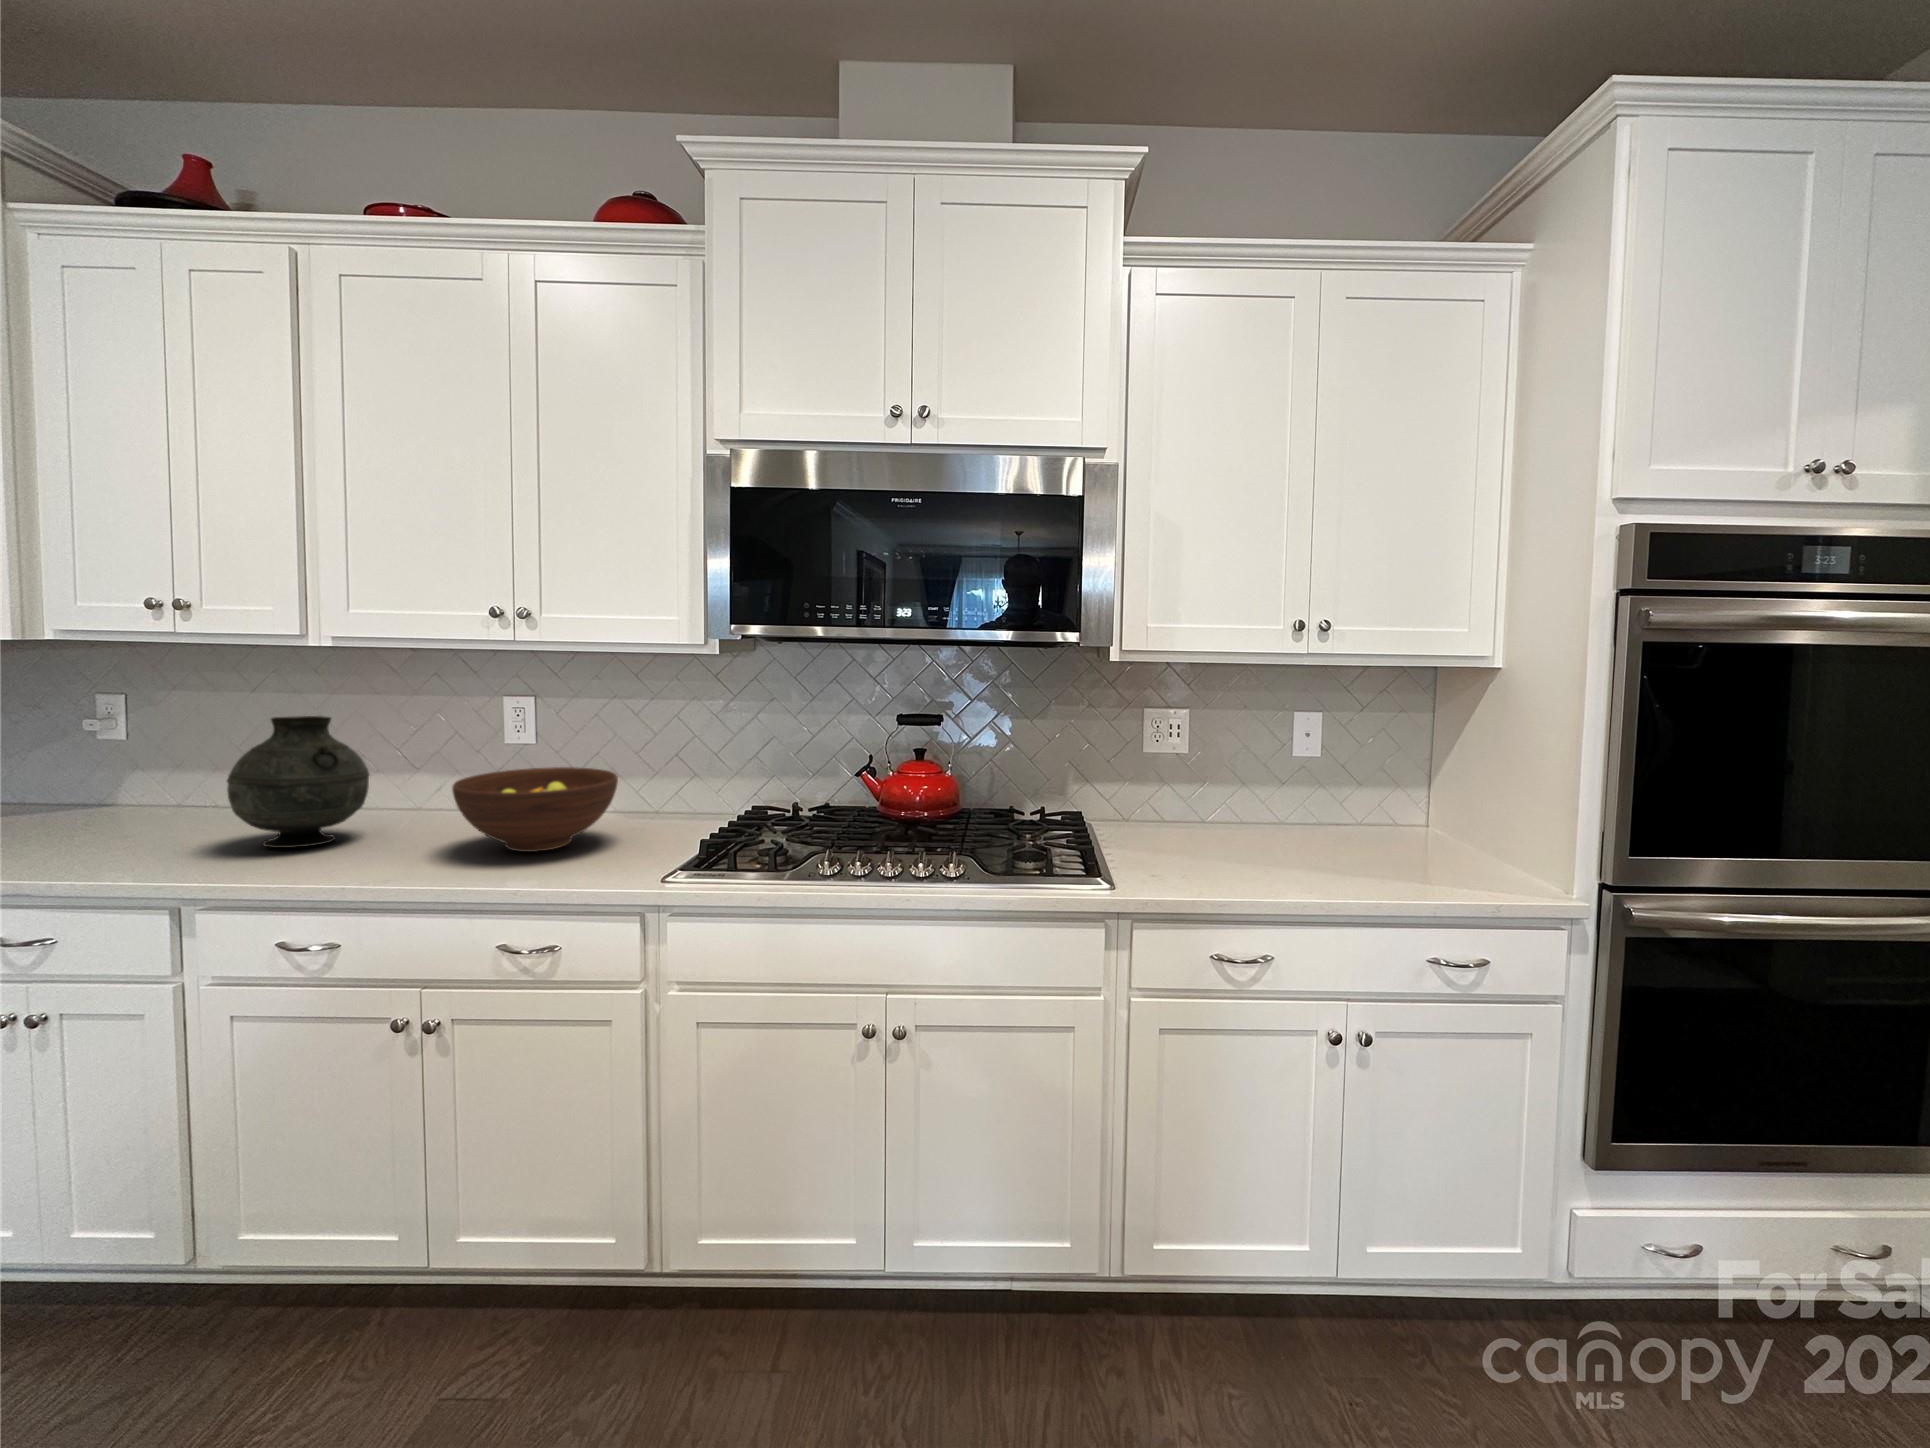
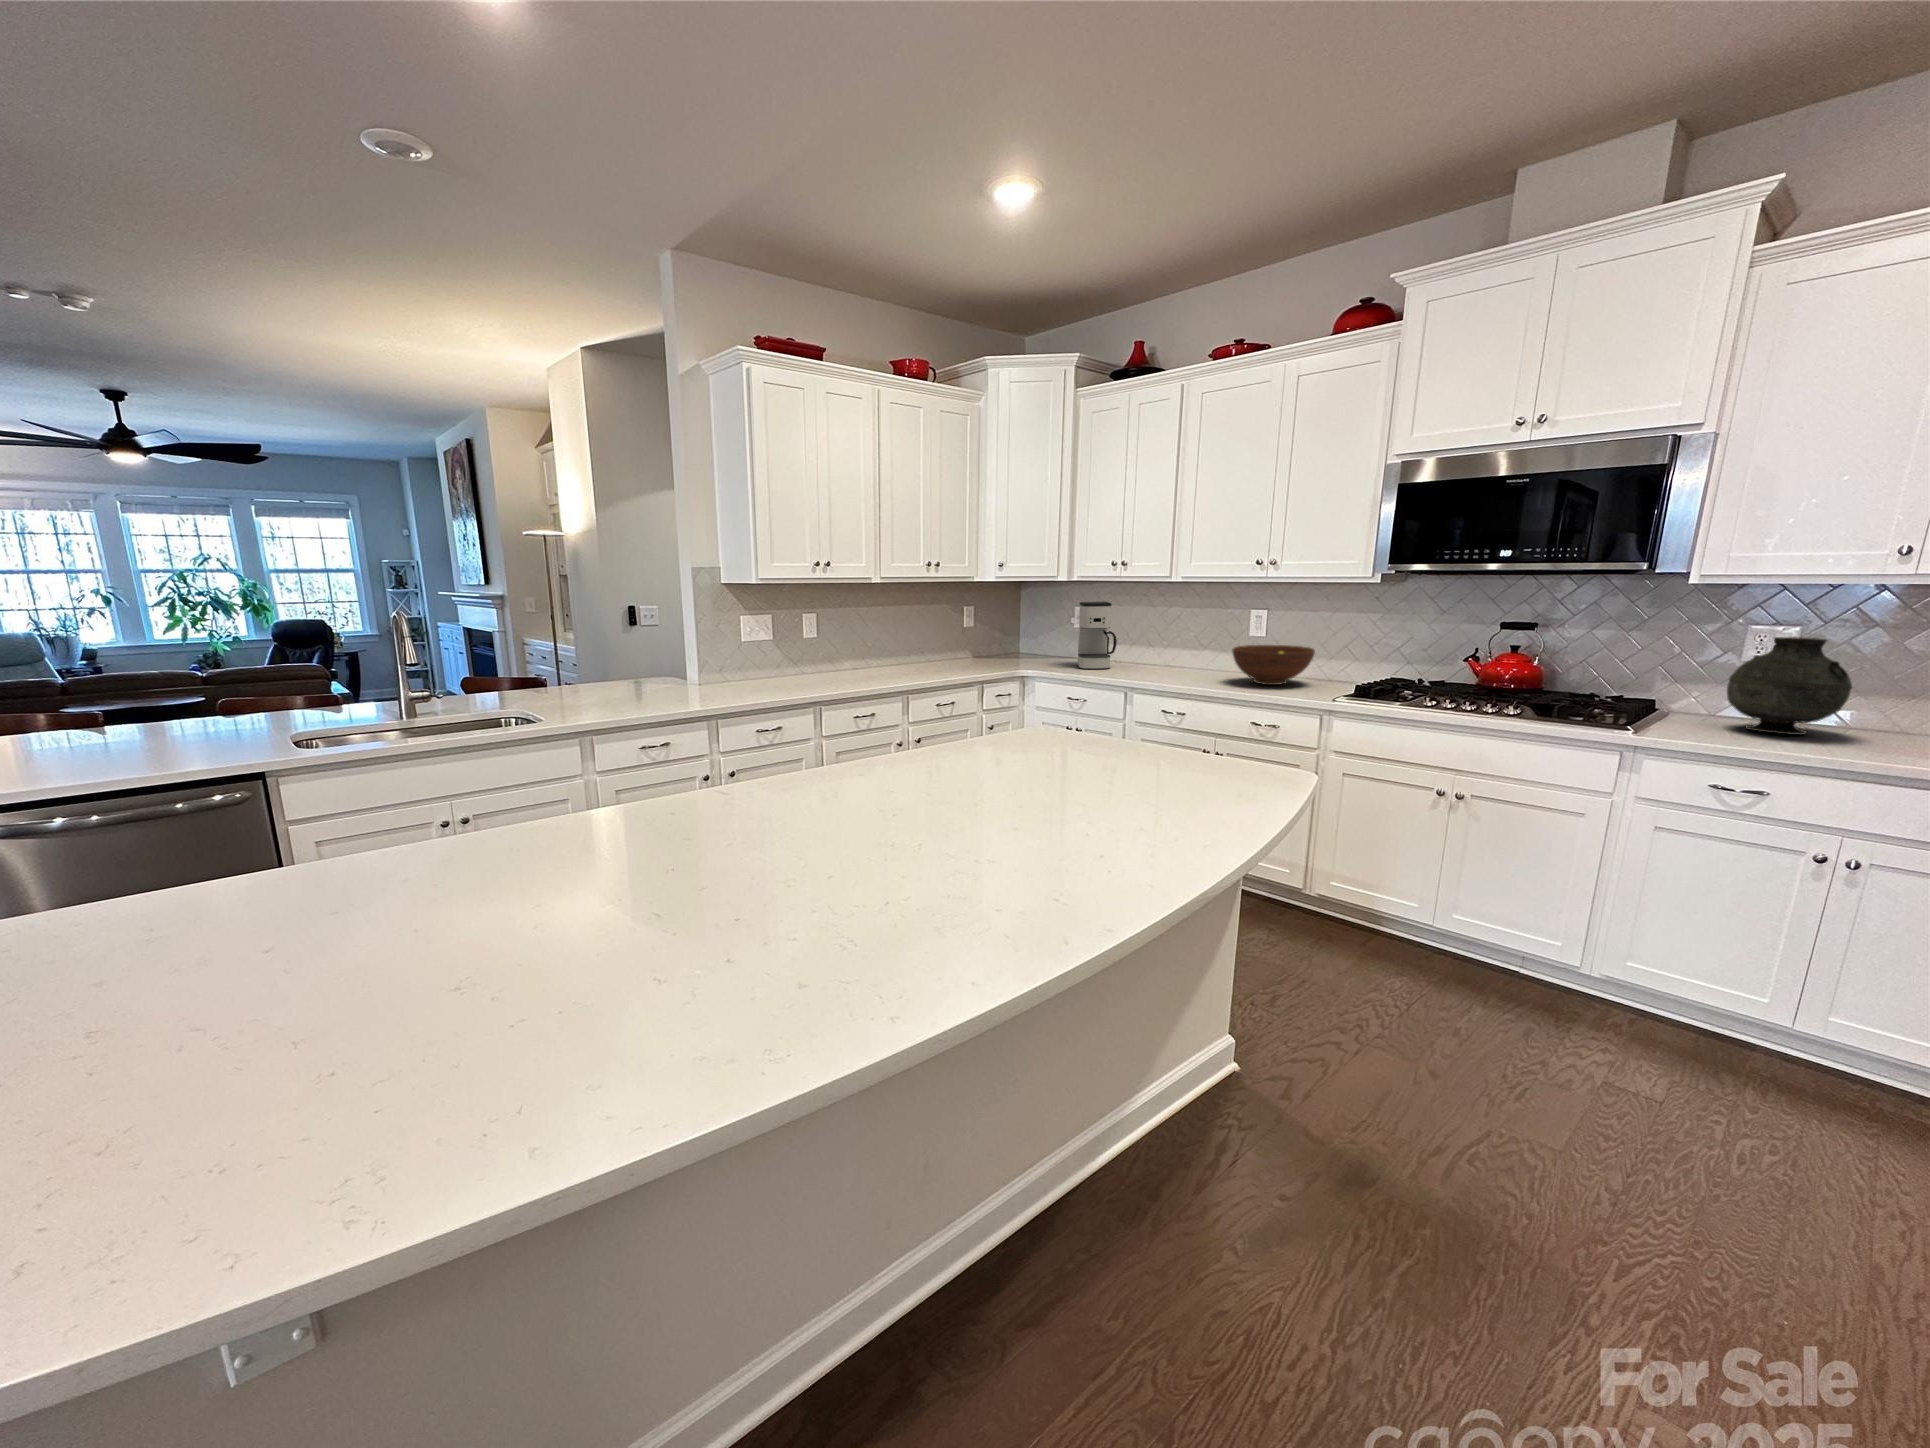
coffee maker: none [62,689,178,853] -> present [1077,602,1117,669]
vase: present [227,716,369,848] -> present [1727,637,1852,735]

